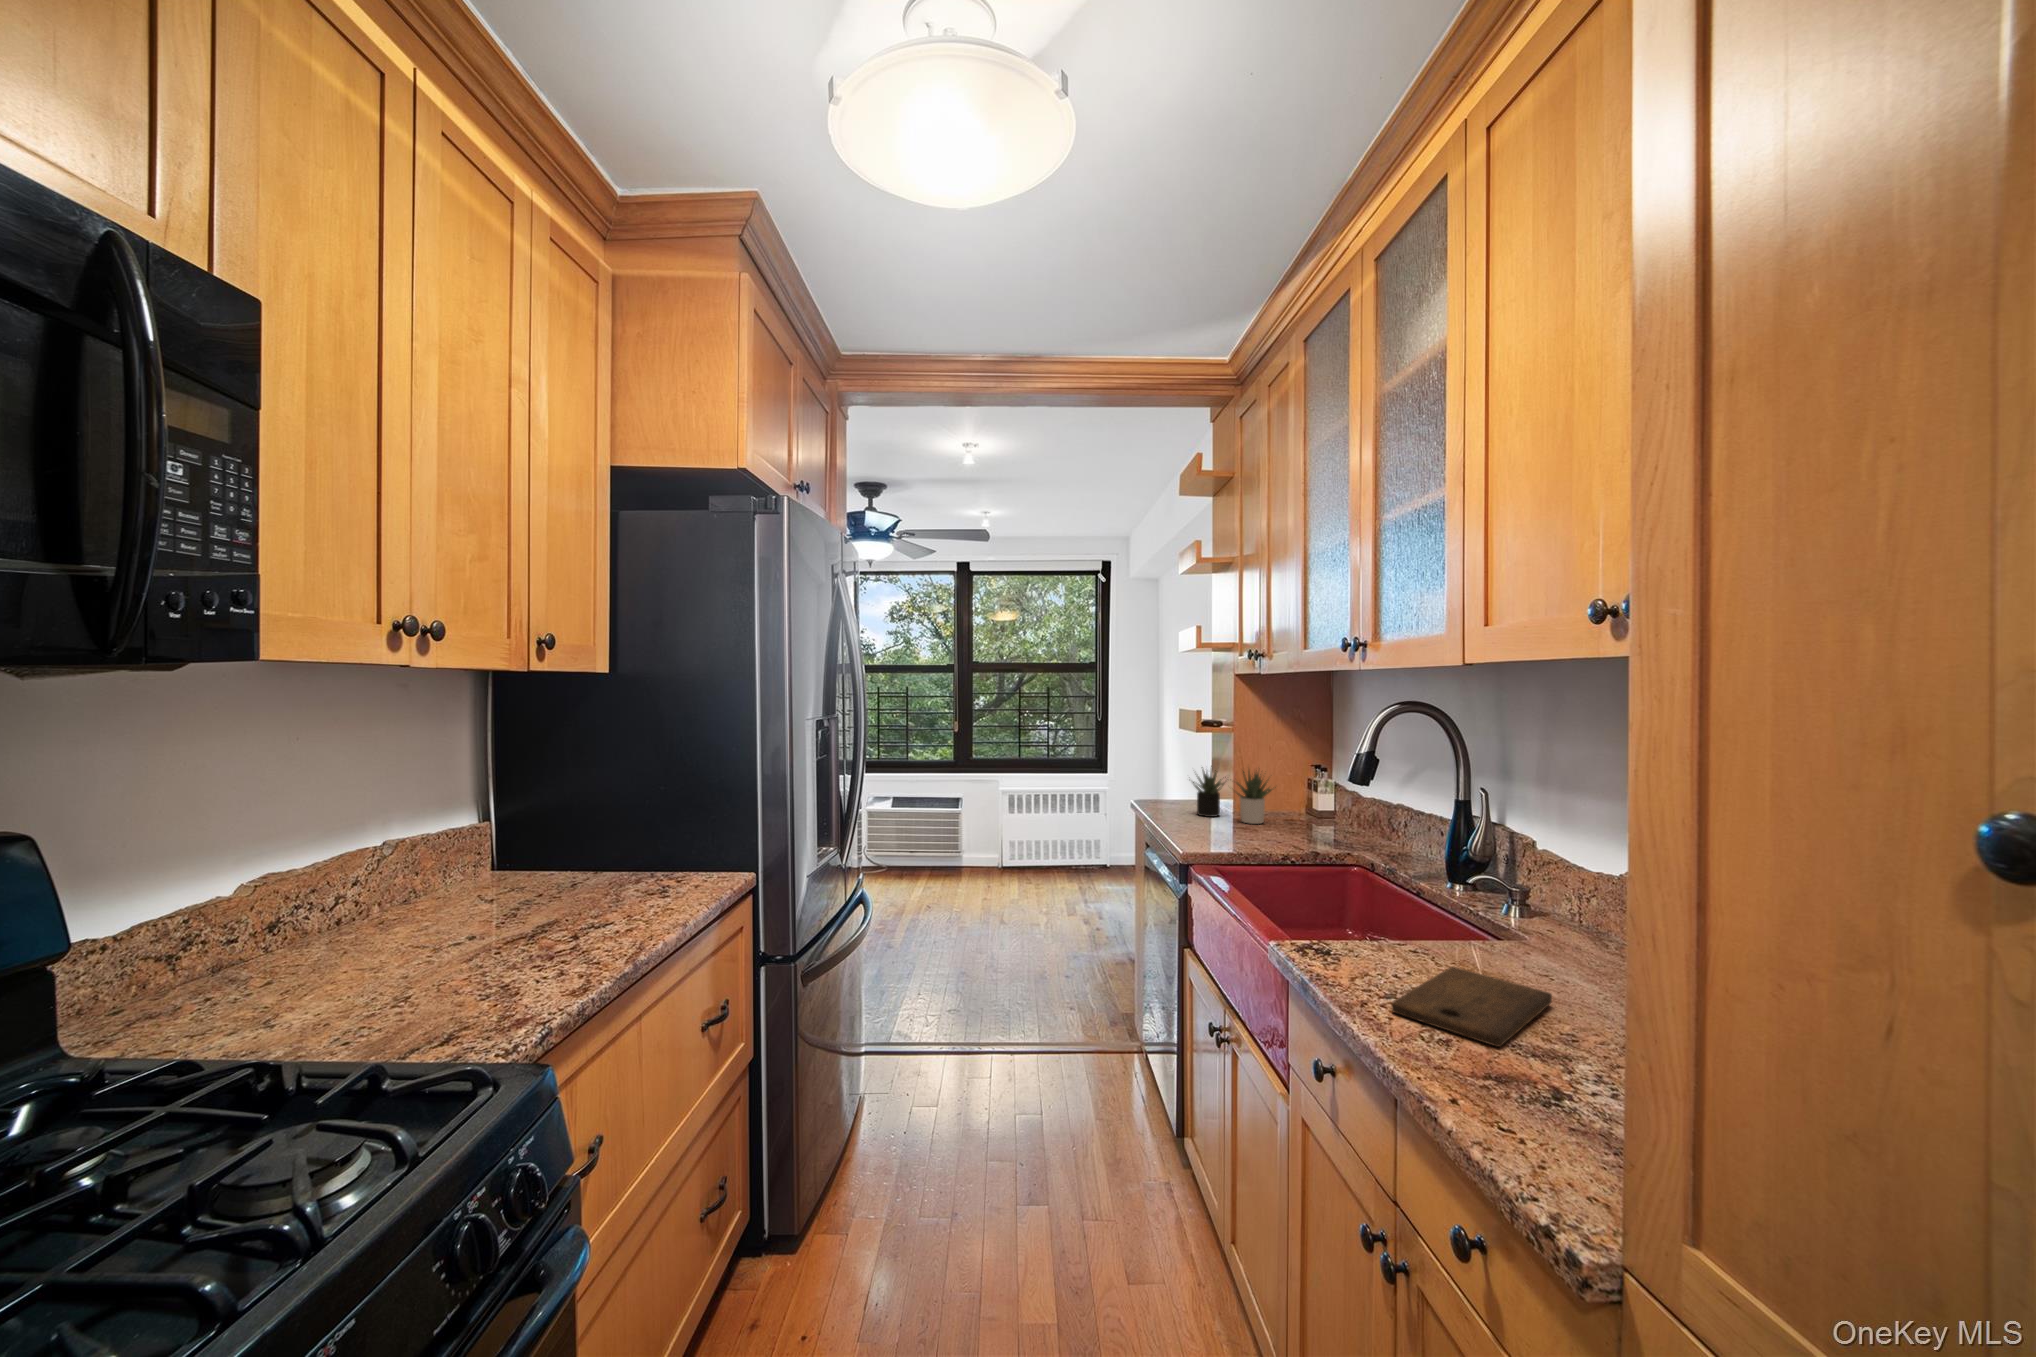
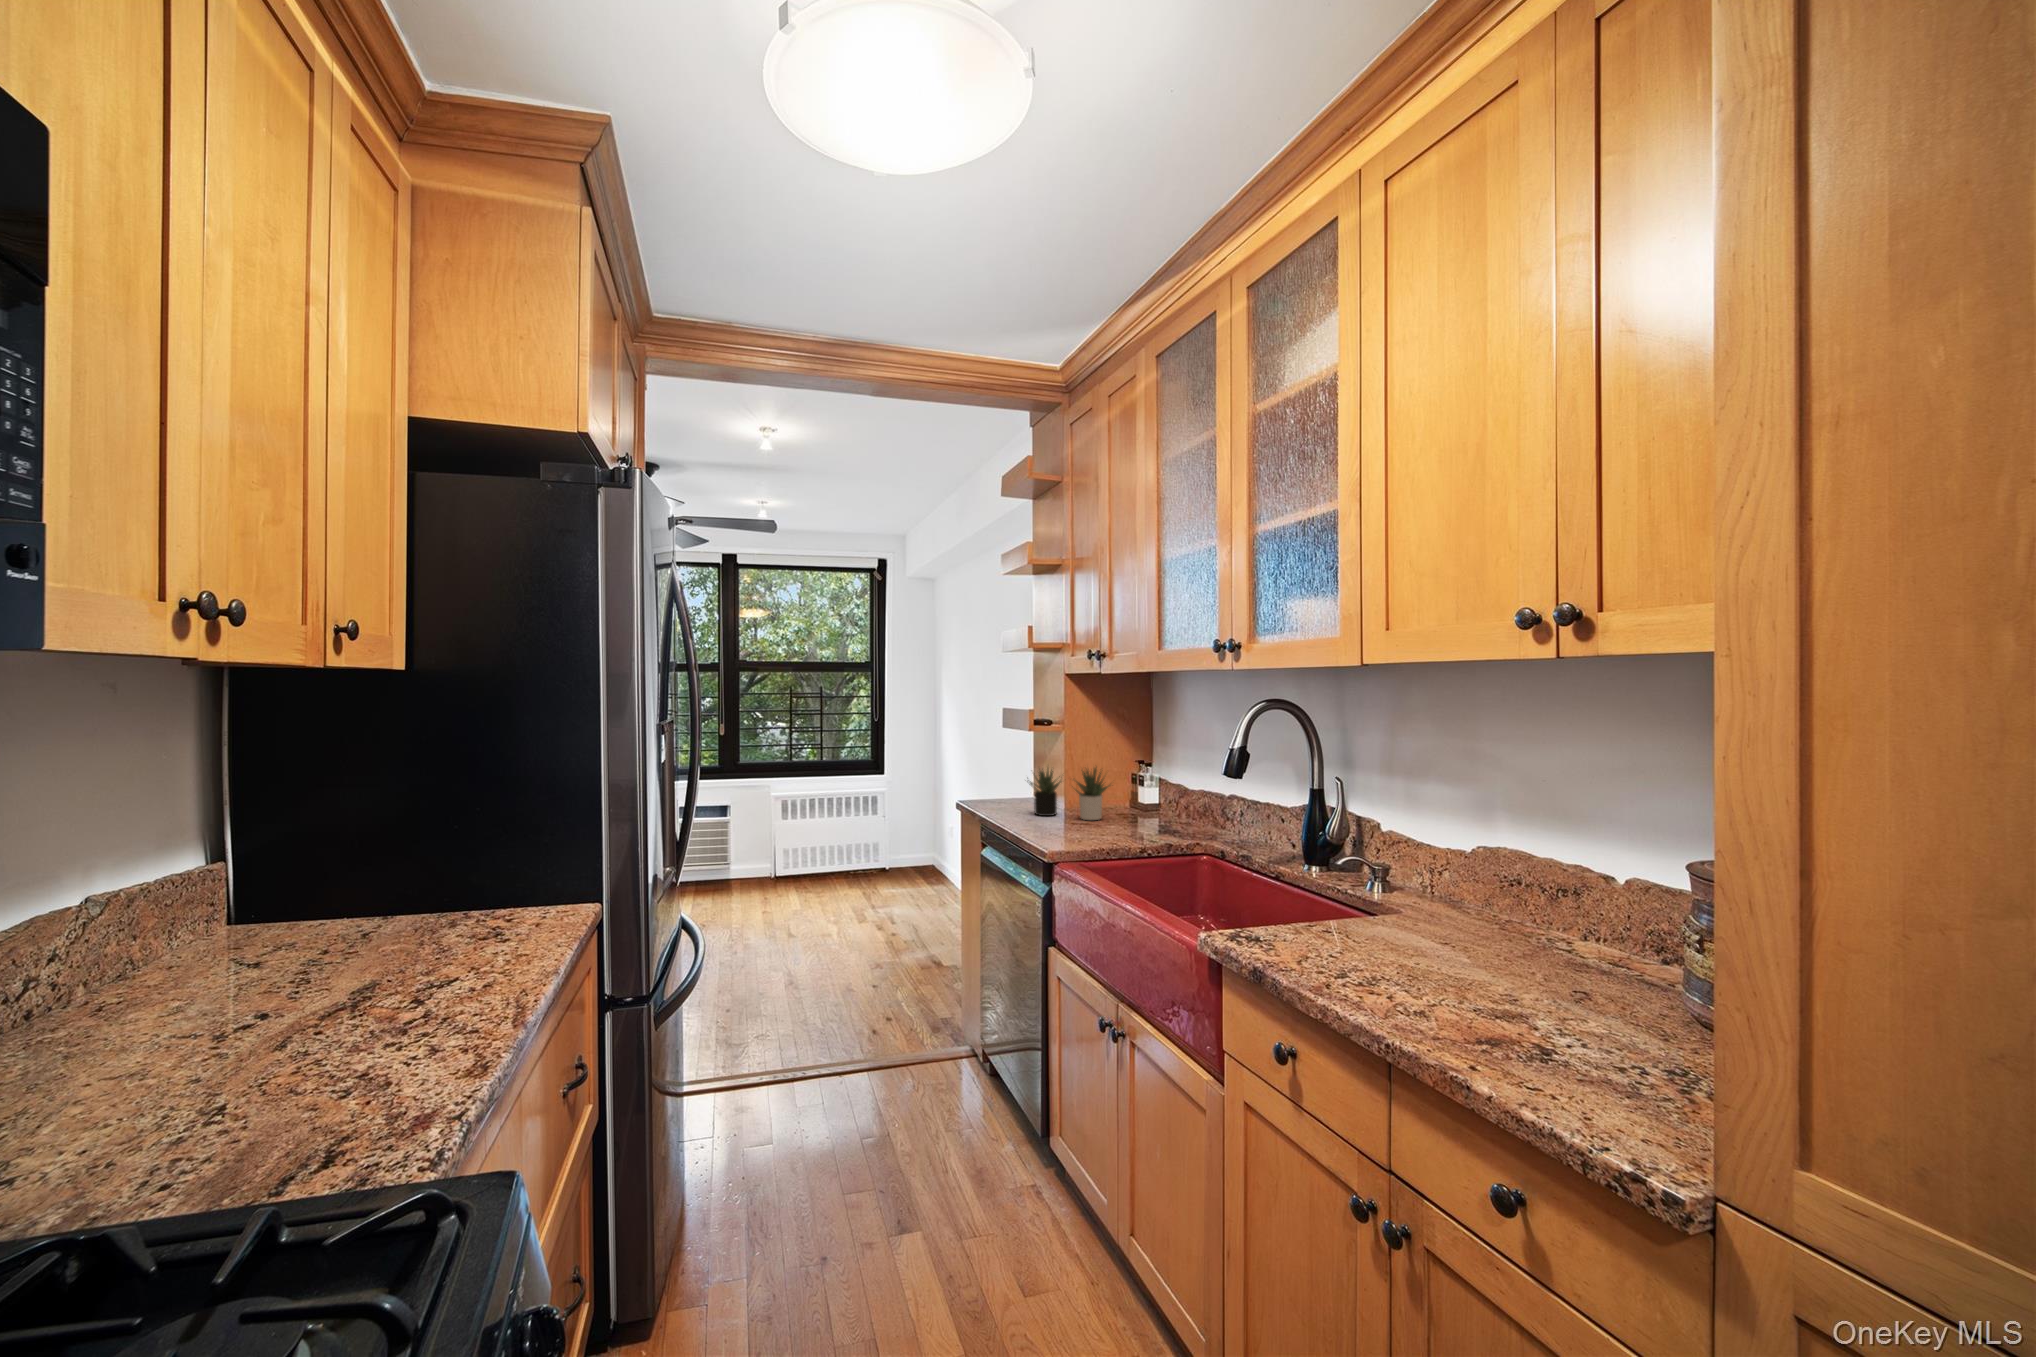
cutting board: present [1392,967,1552,1047] -> none [1403,955,1518,1037]

